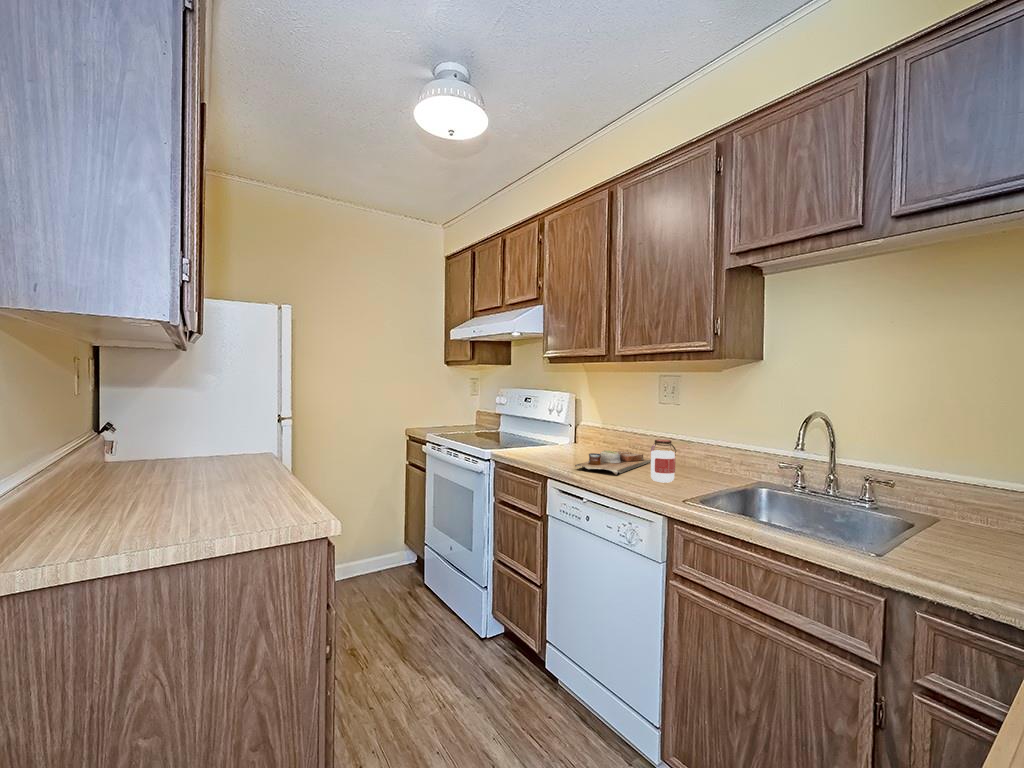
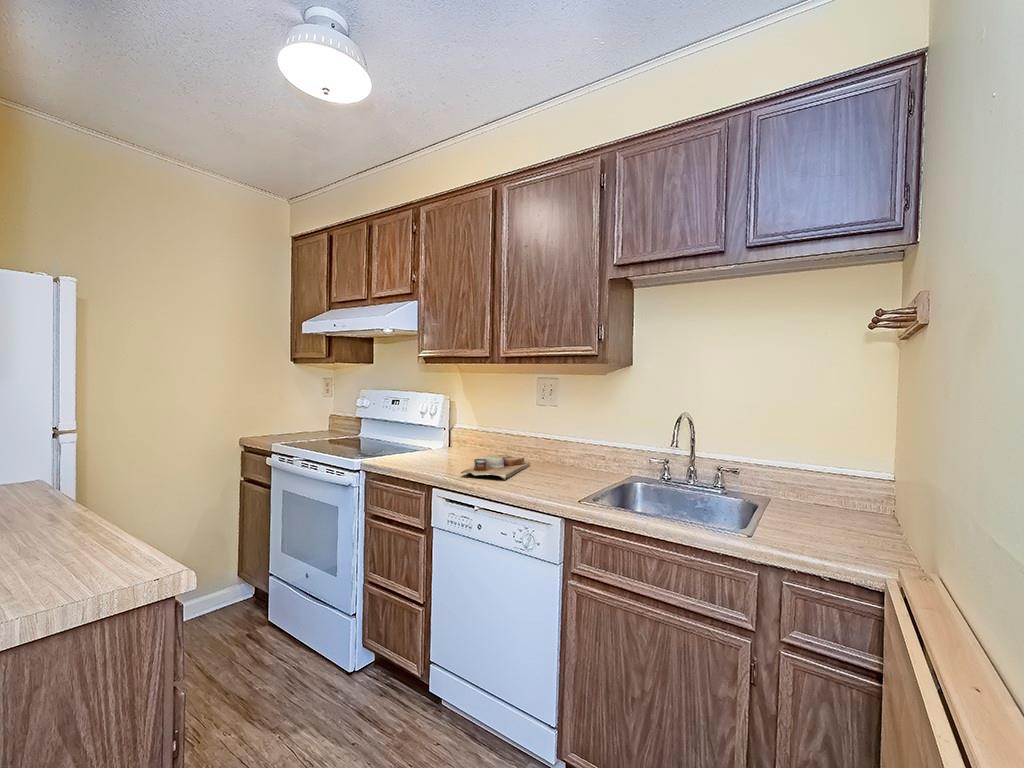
jar: present [651,440,676,483] -> none [539,443,564,485]

